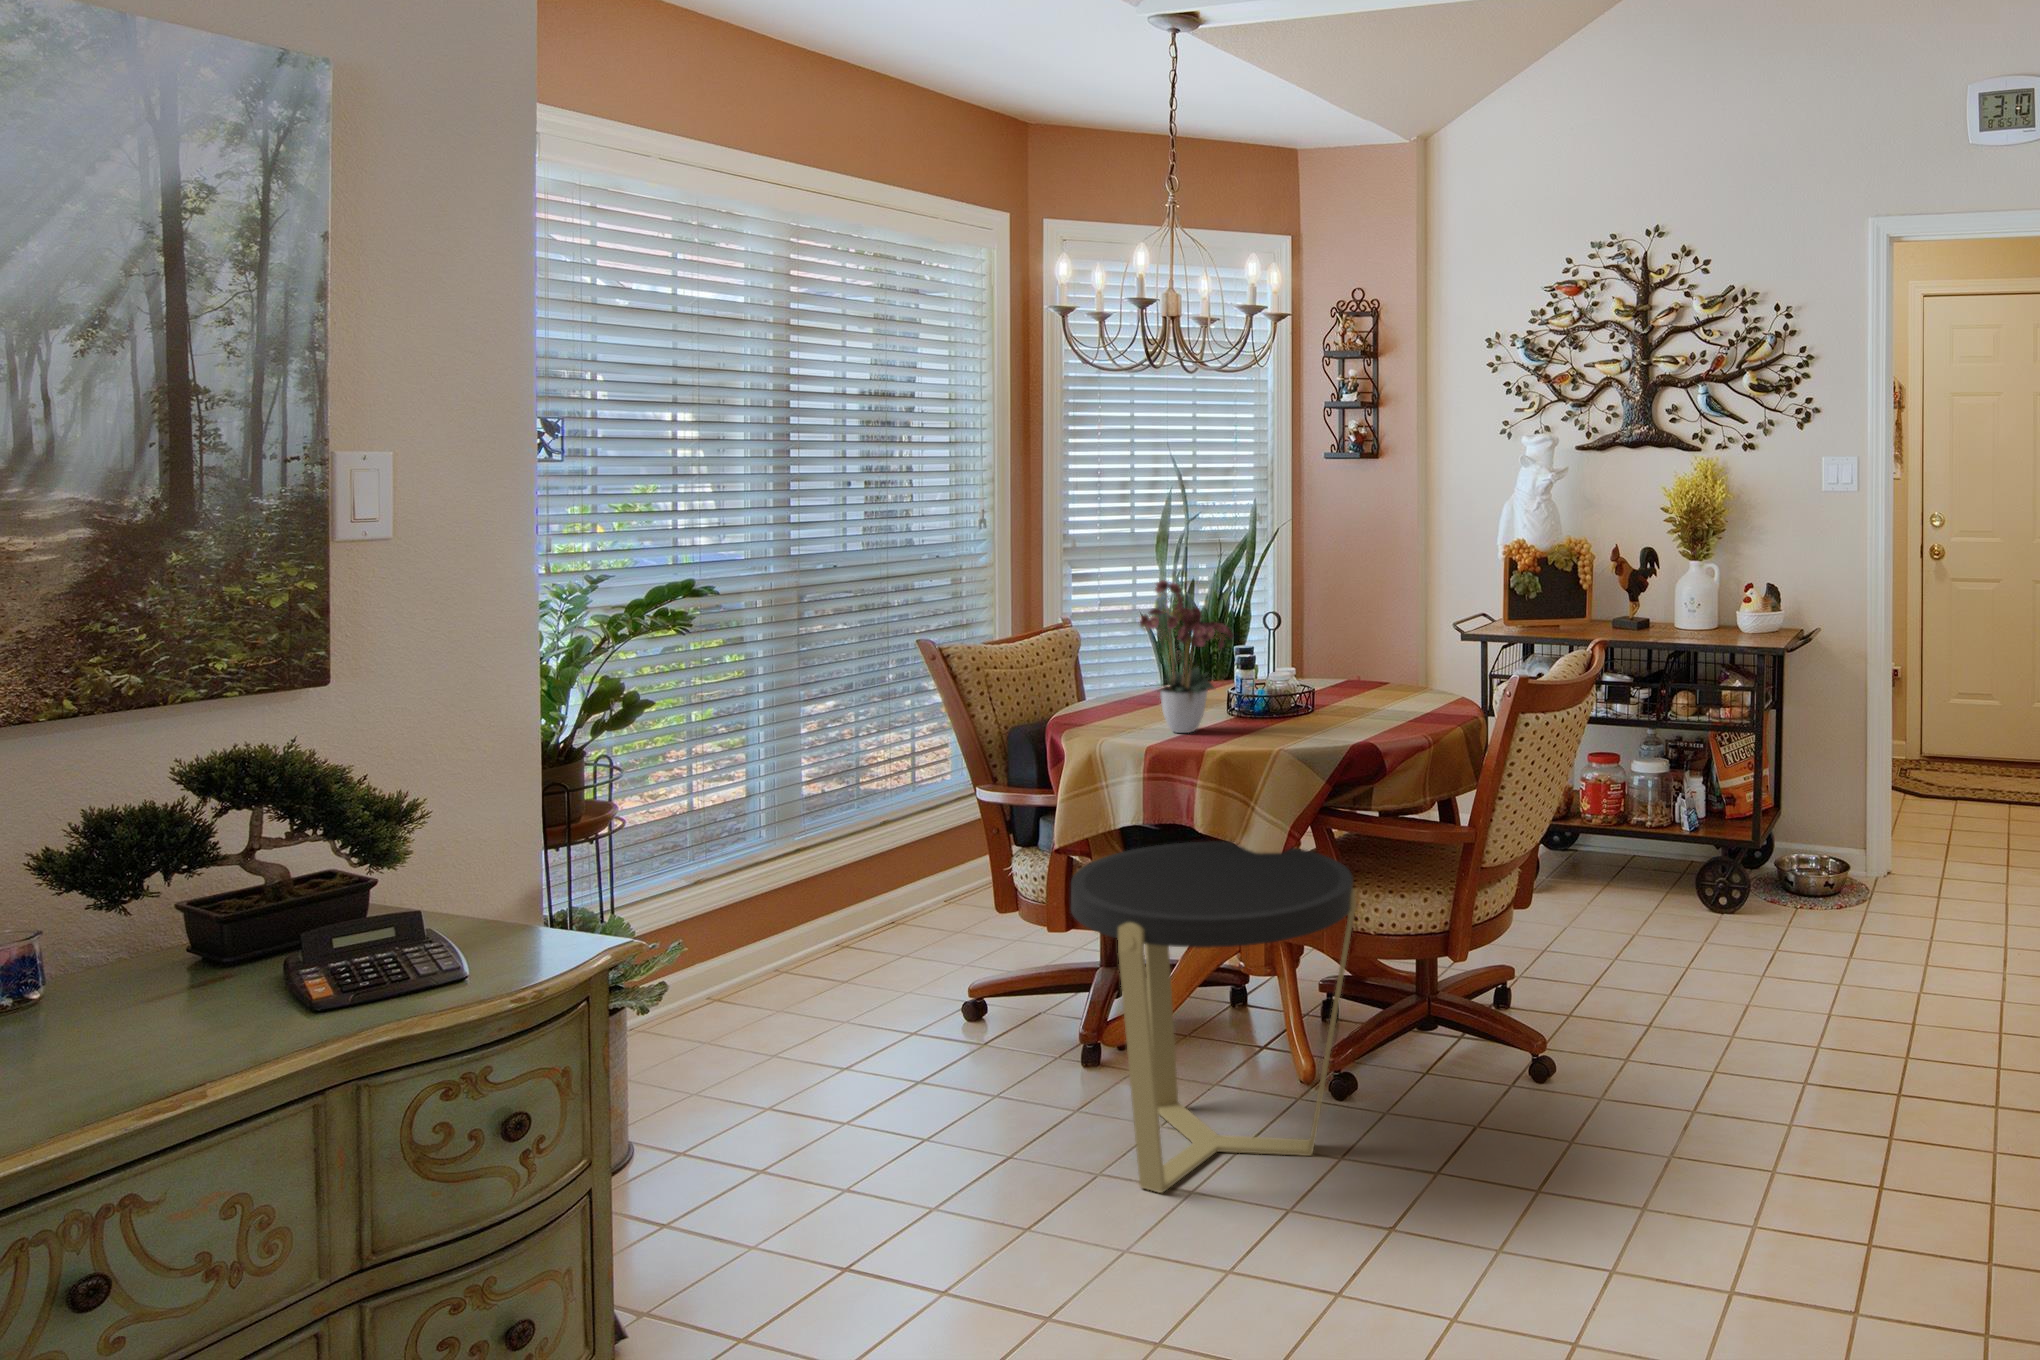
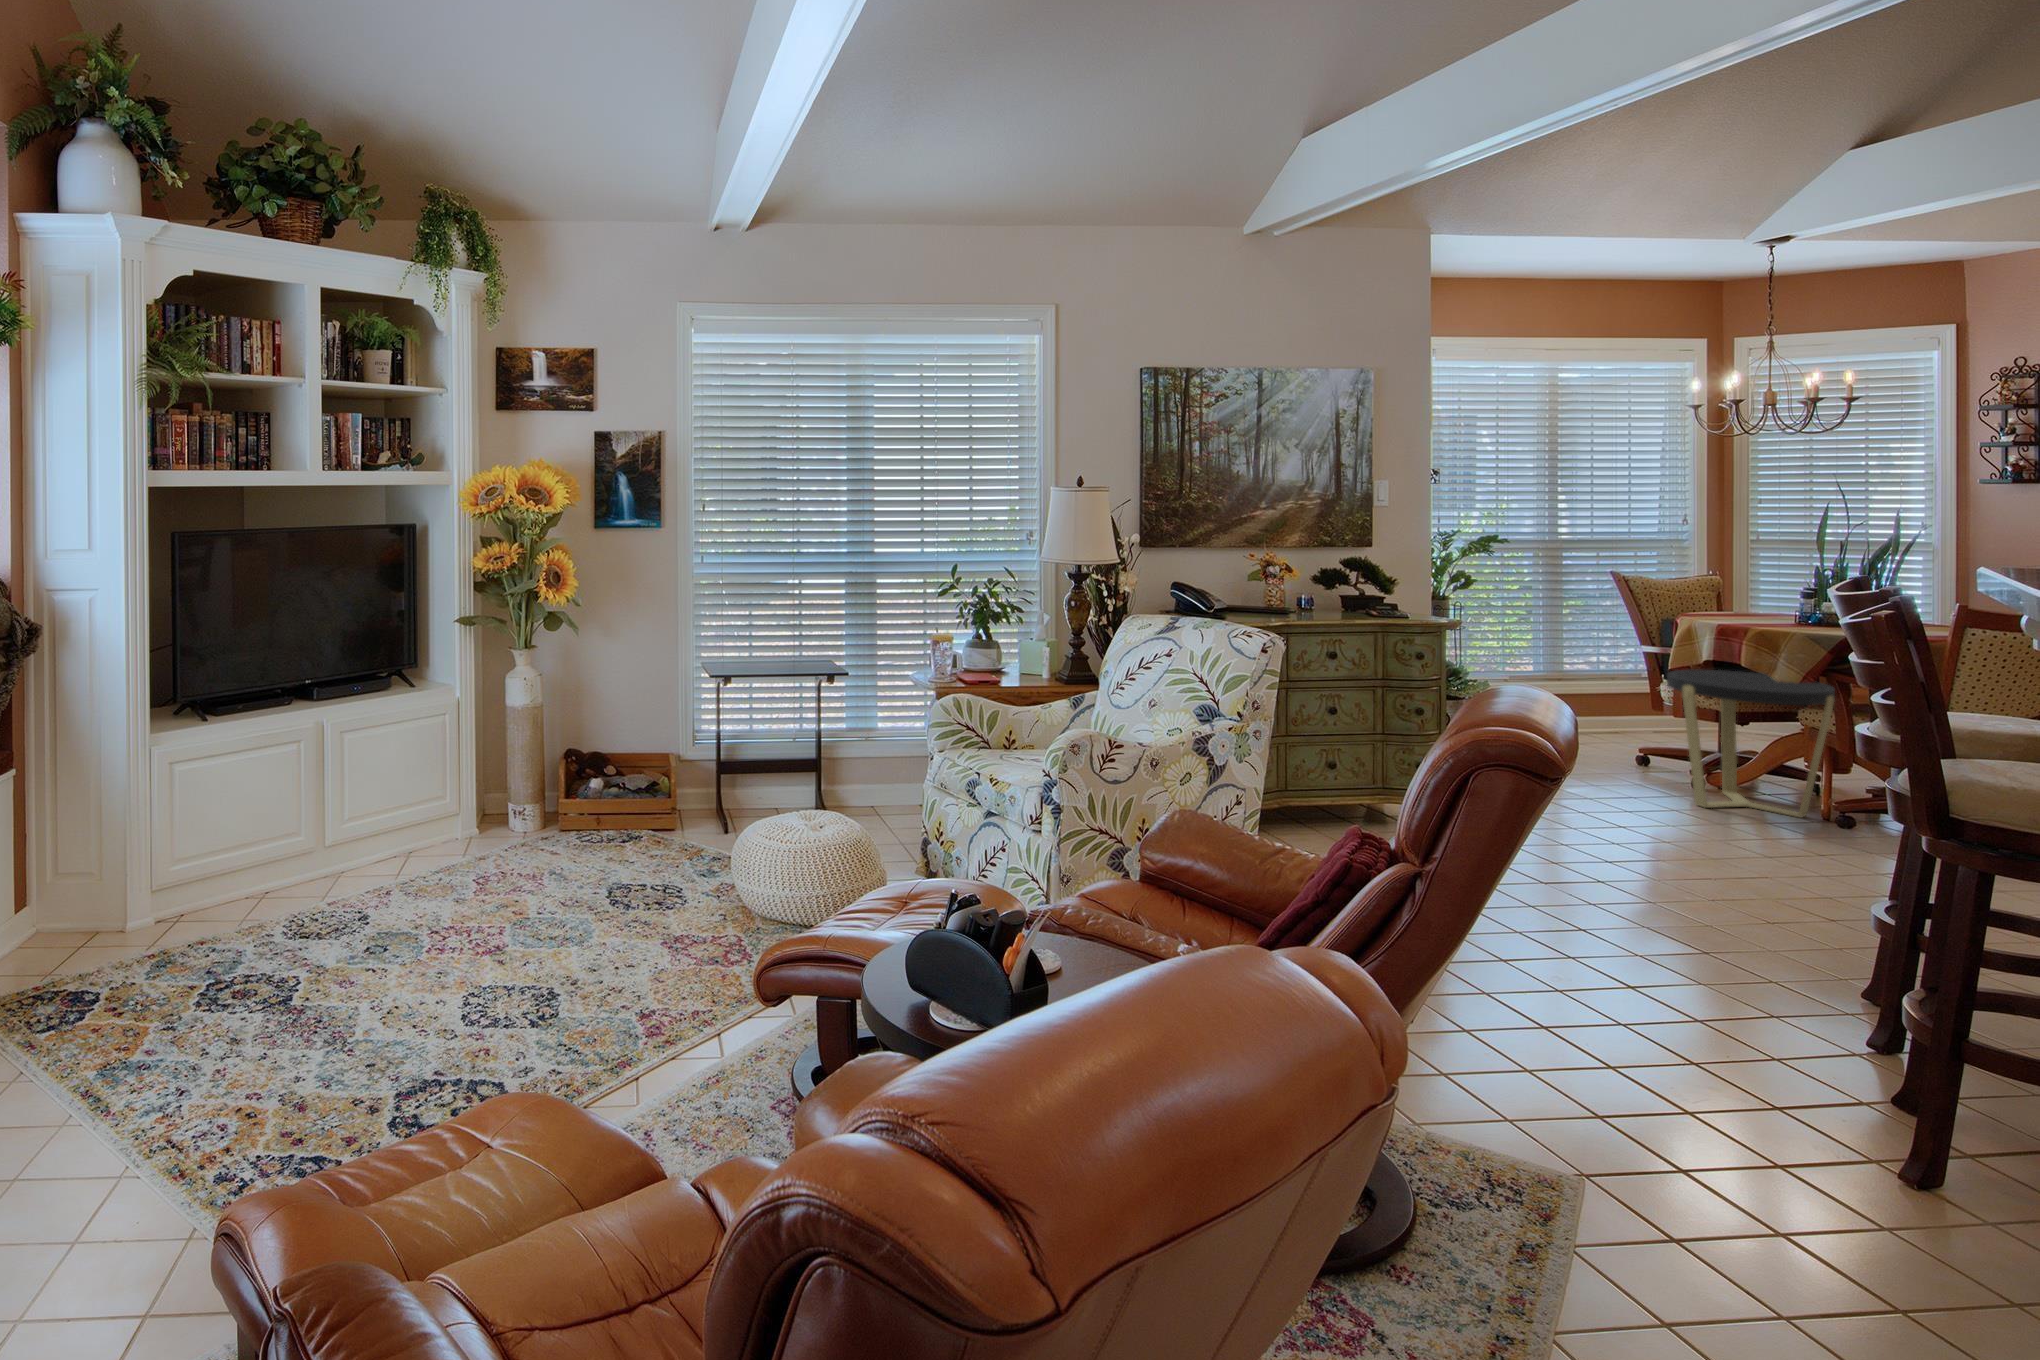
flower arrangement: present [1140,580,1233,733] -> none [1731,542,1796,623]

